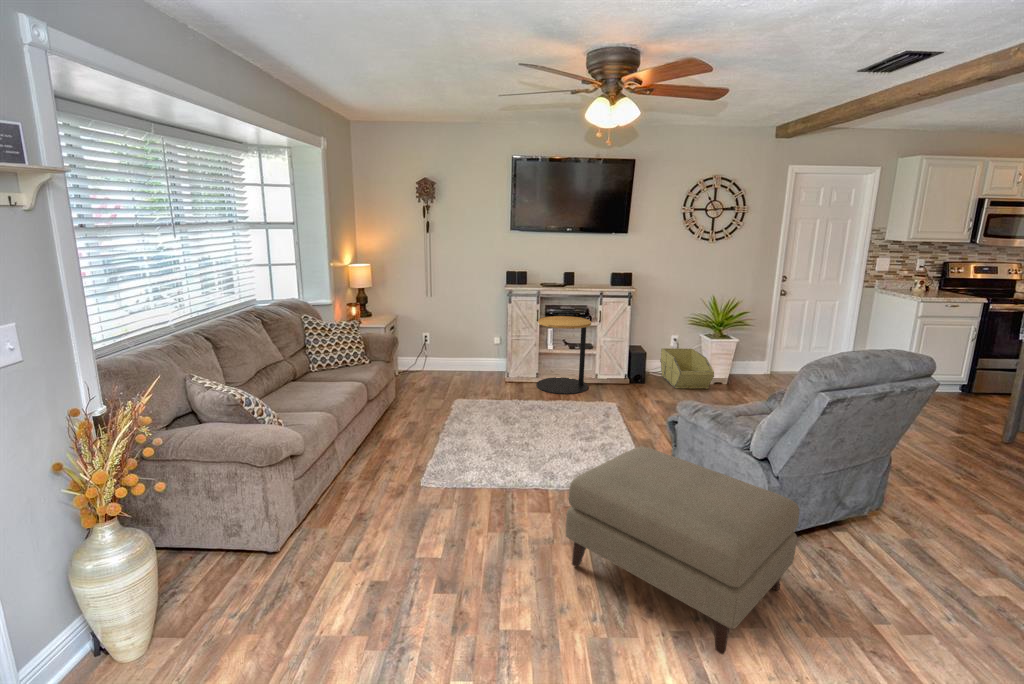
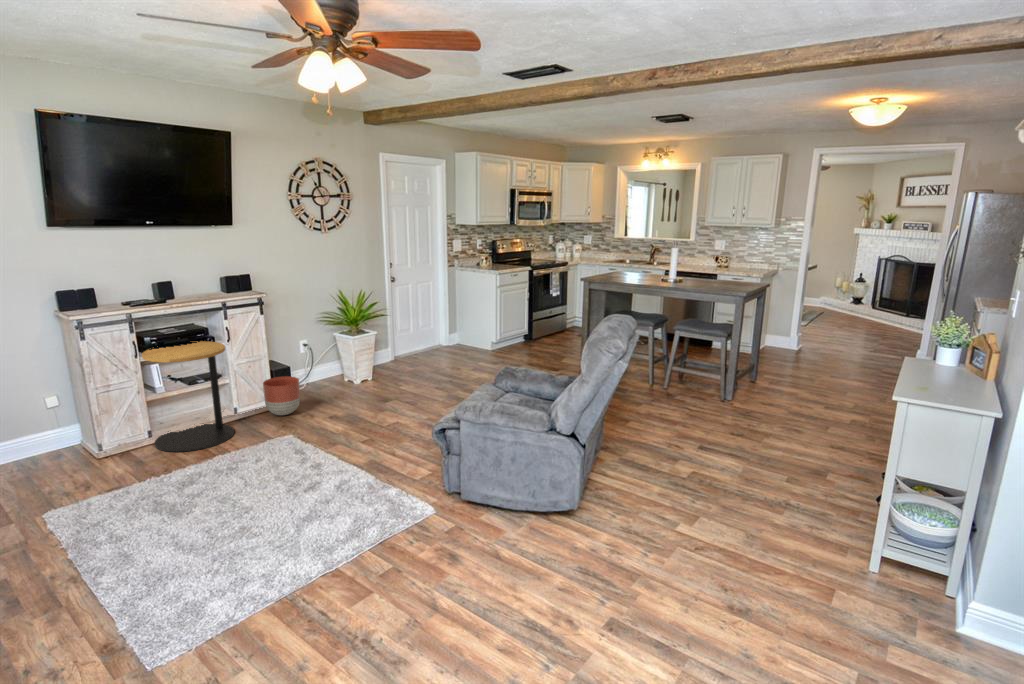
storage bin: present [660,348,714,389] -> none [293,352,367,399]
planter: none [618,358,646,389] -> present [263,376,300,415]
ottoman: present [566,447,799,654] -> none [455,460,664,630]

